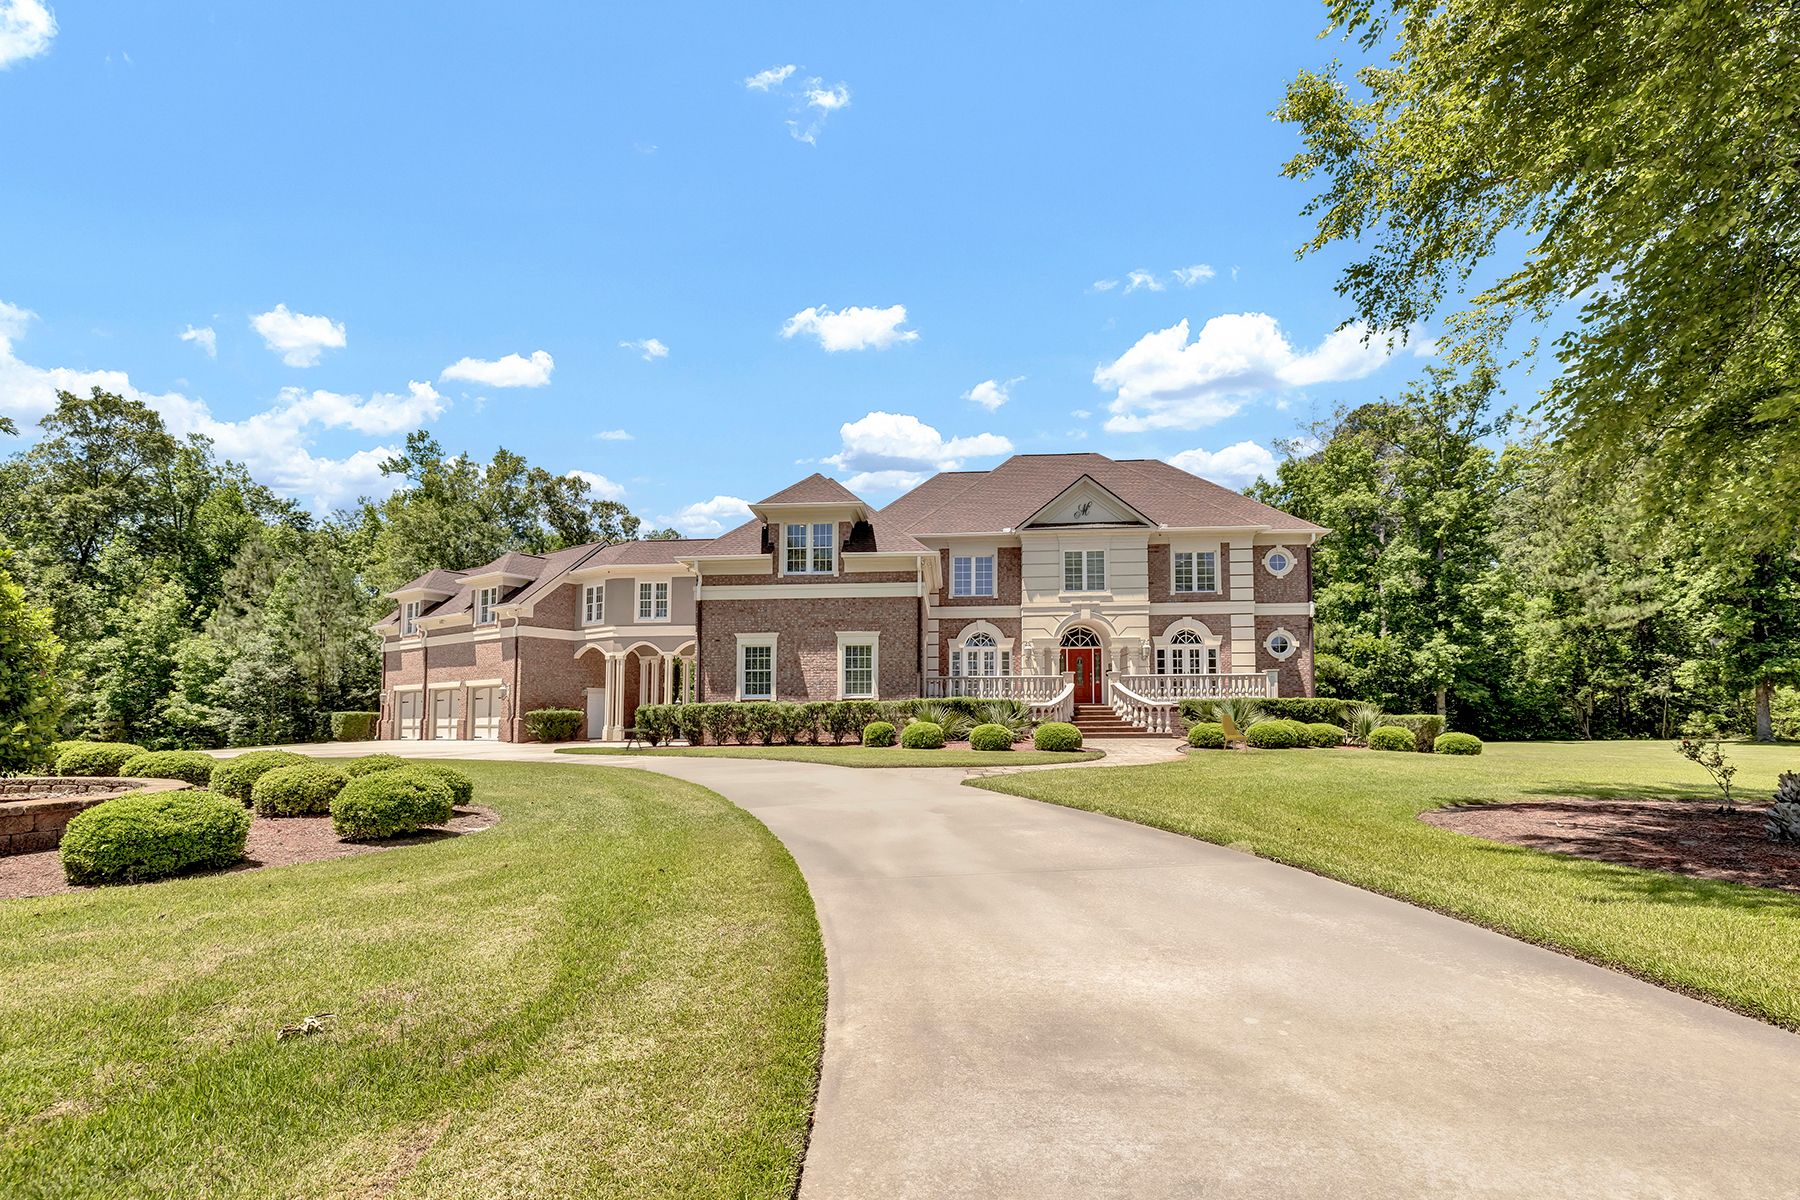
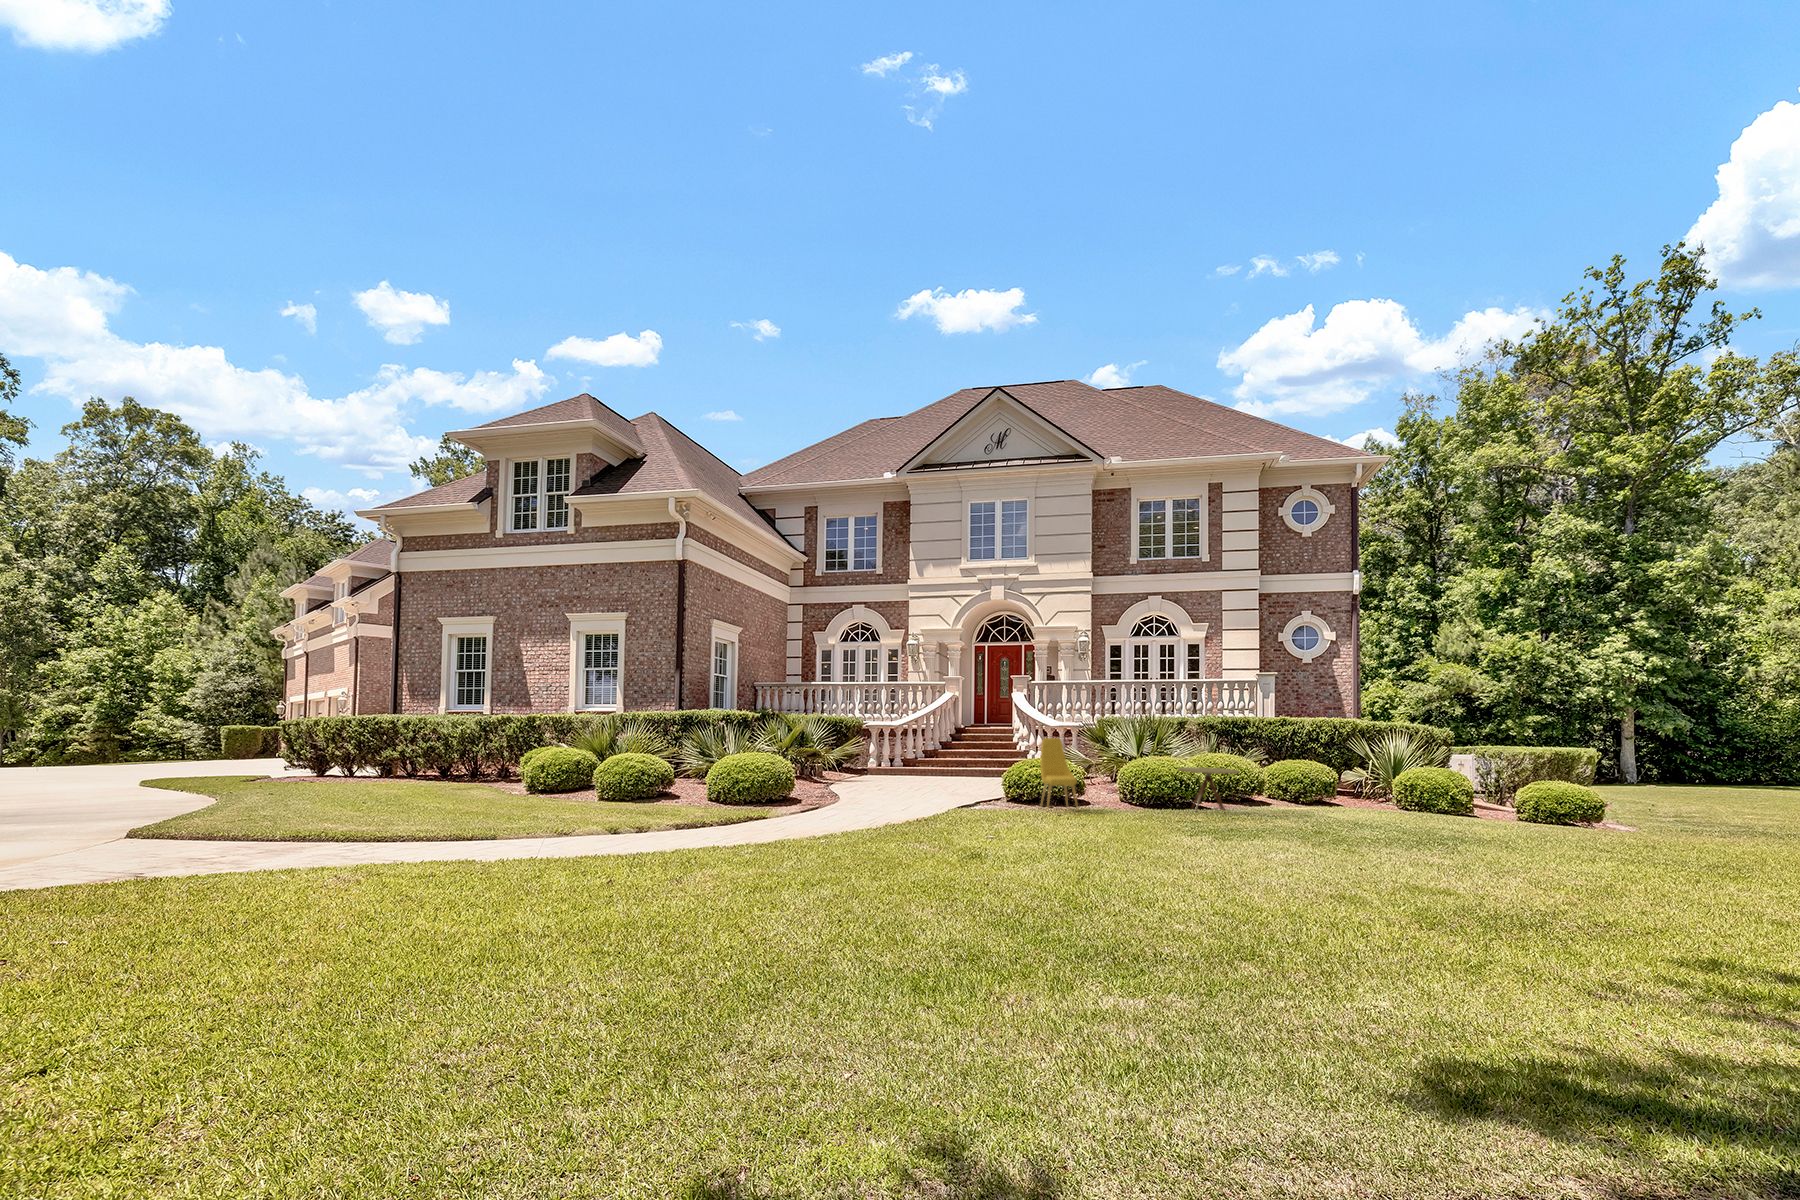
round table: present [619,729,650,751] -> present [1178,767,1239,812]

